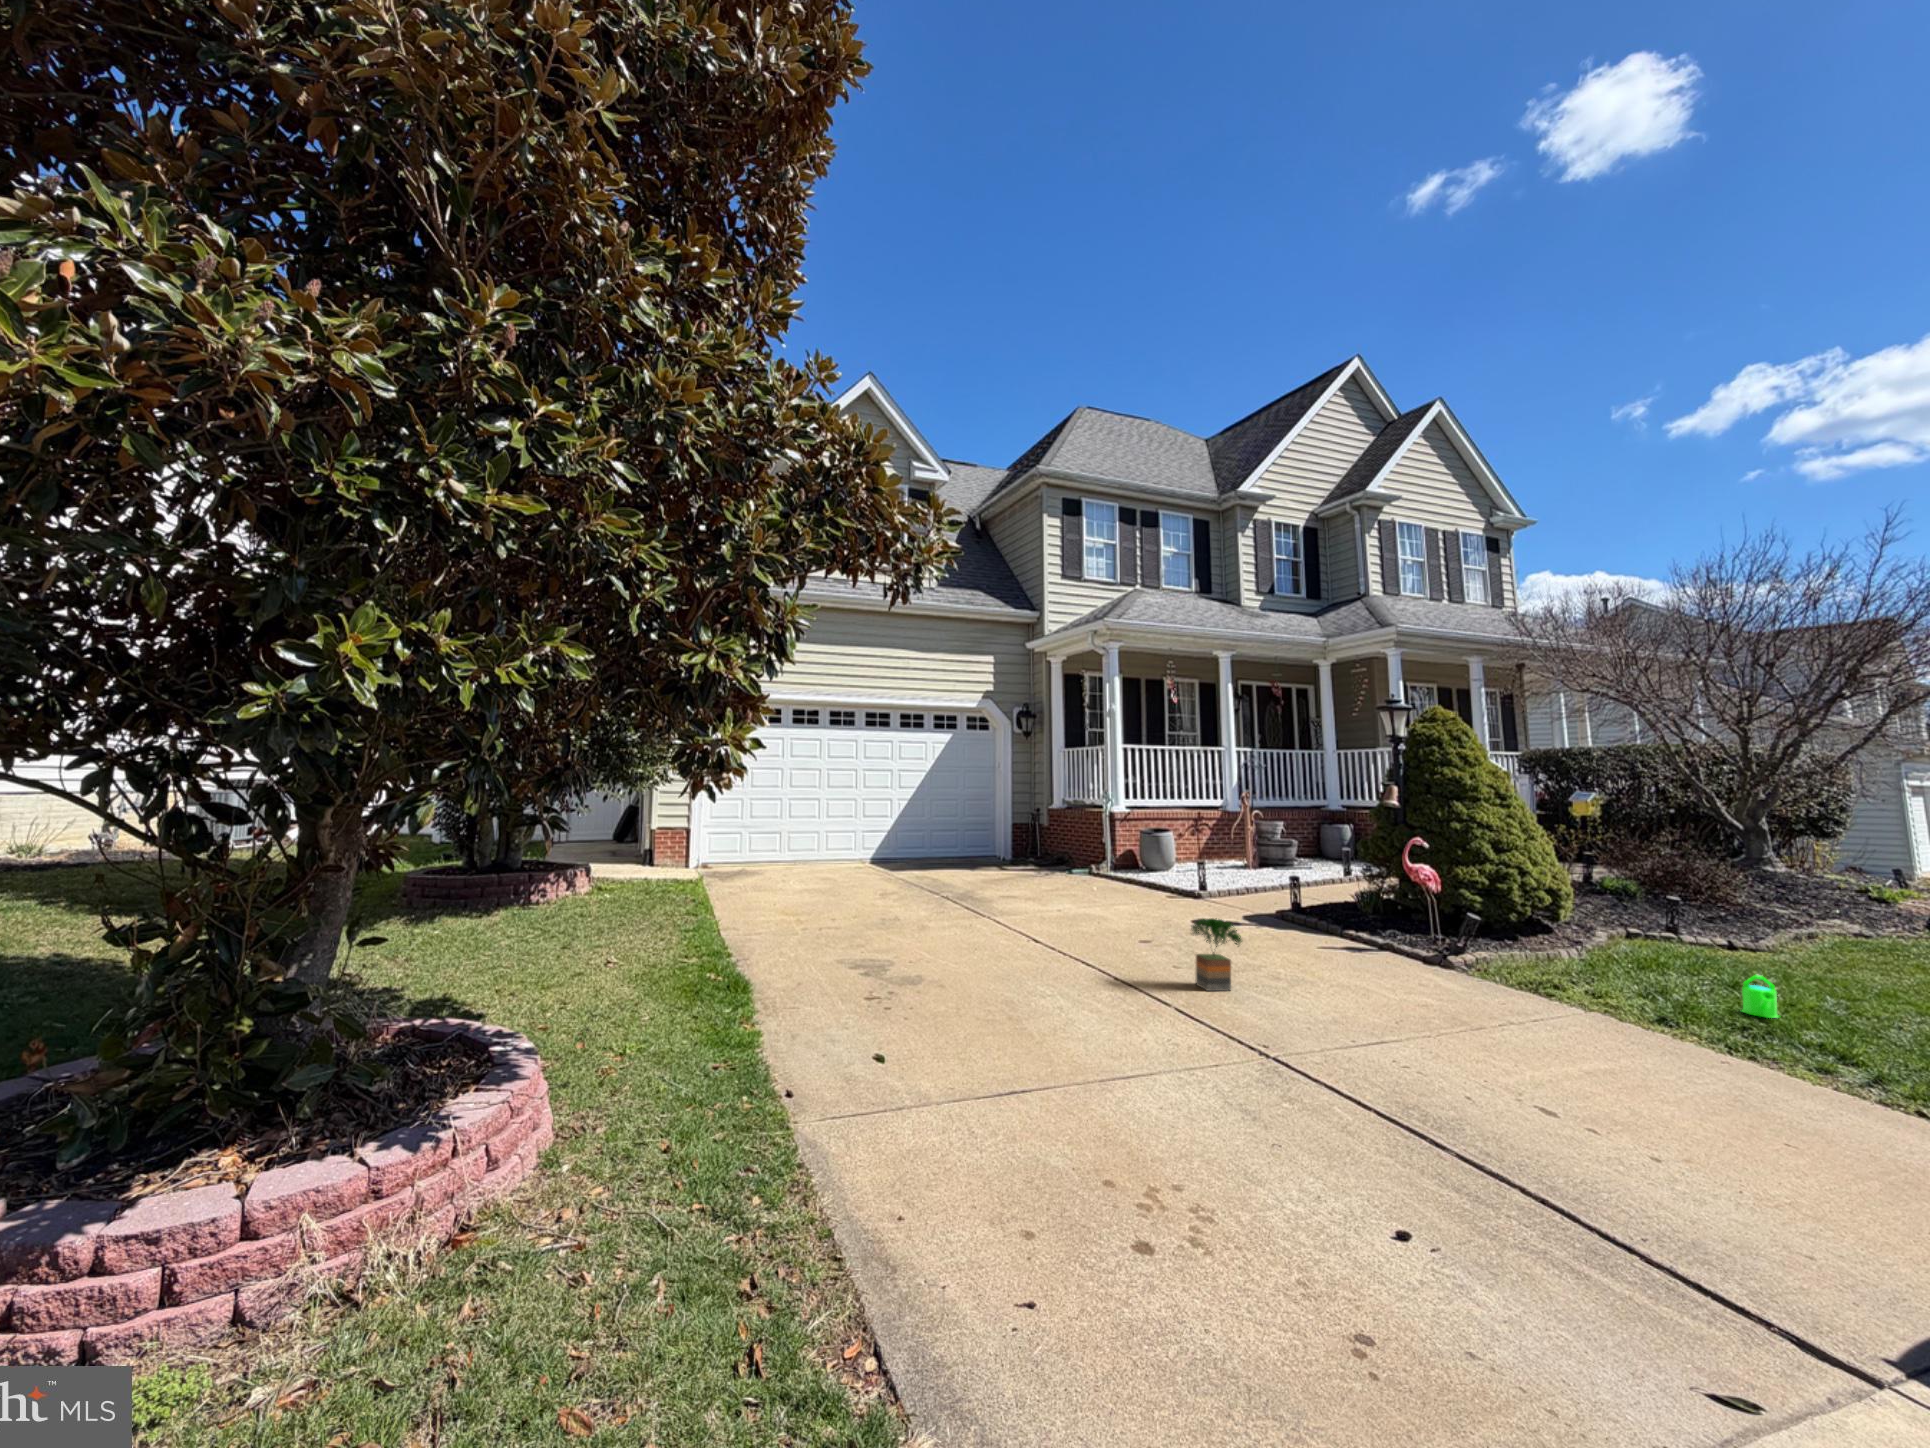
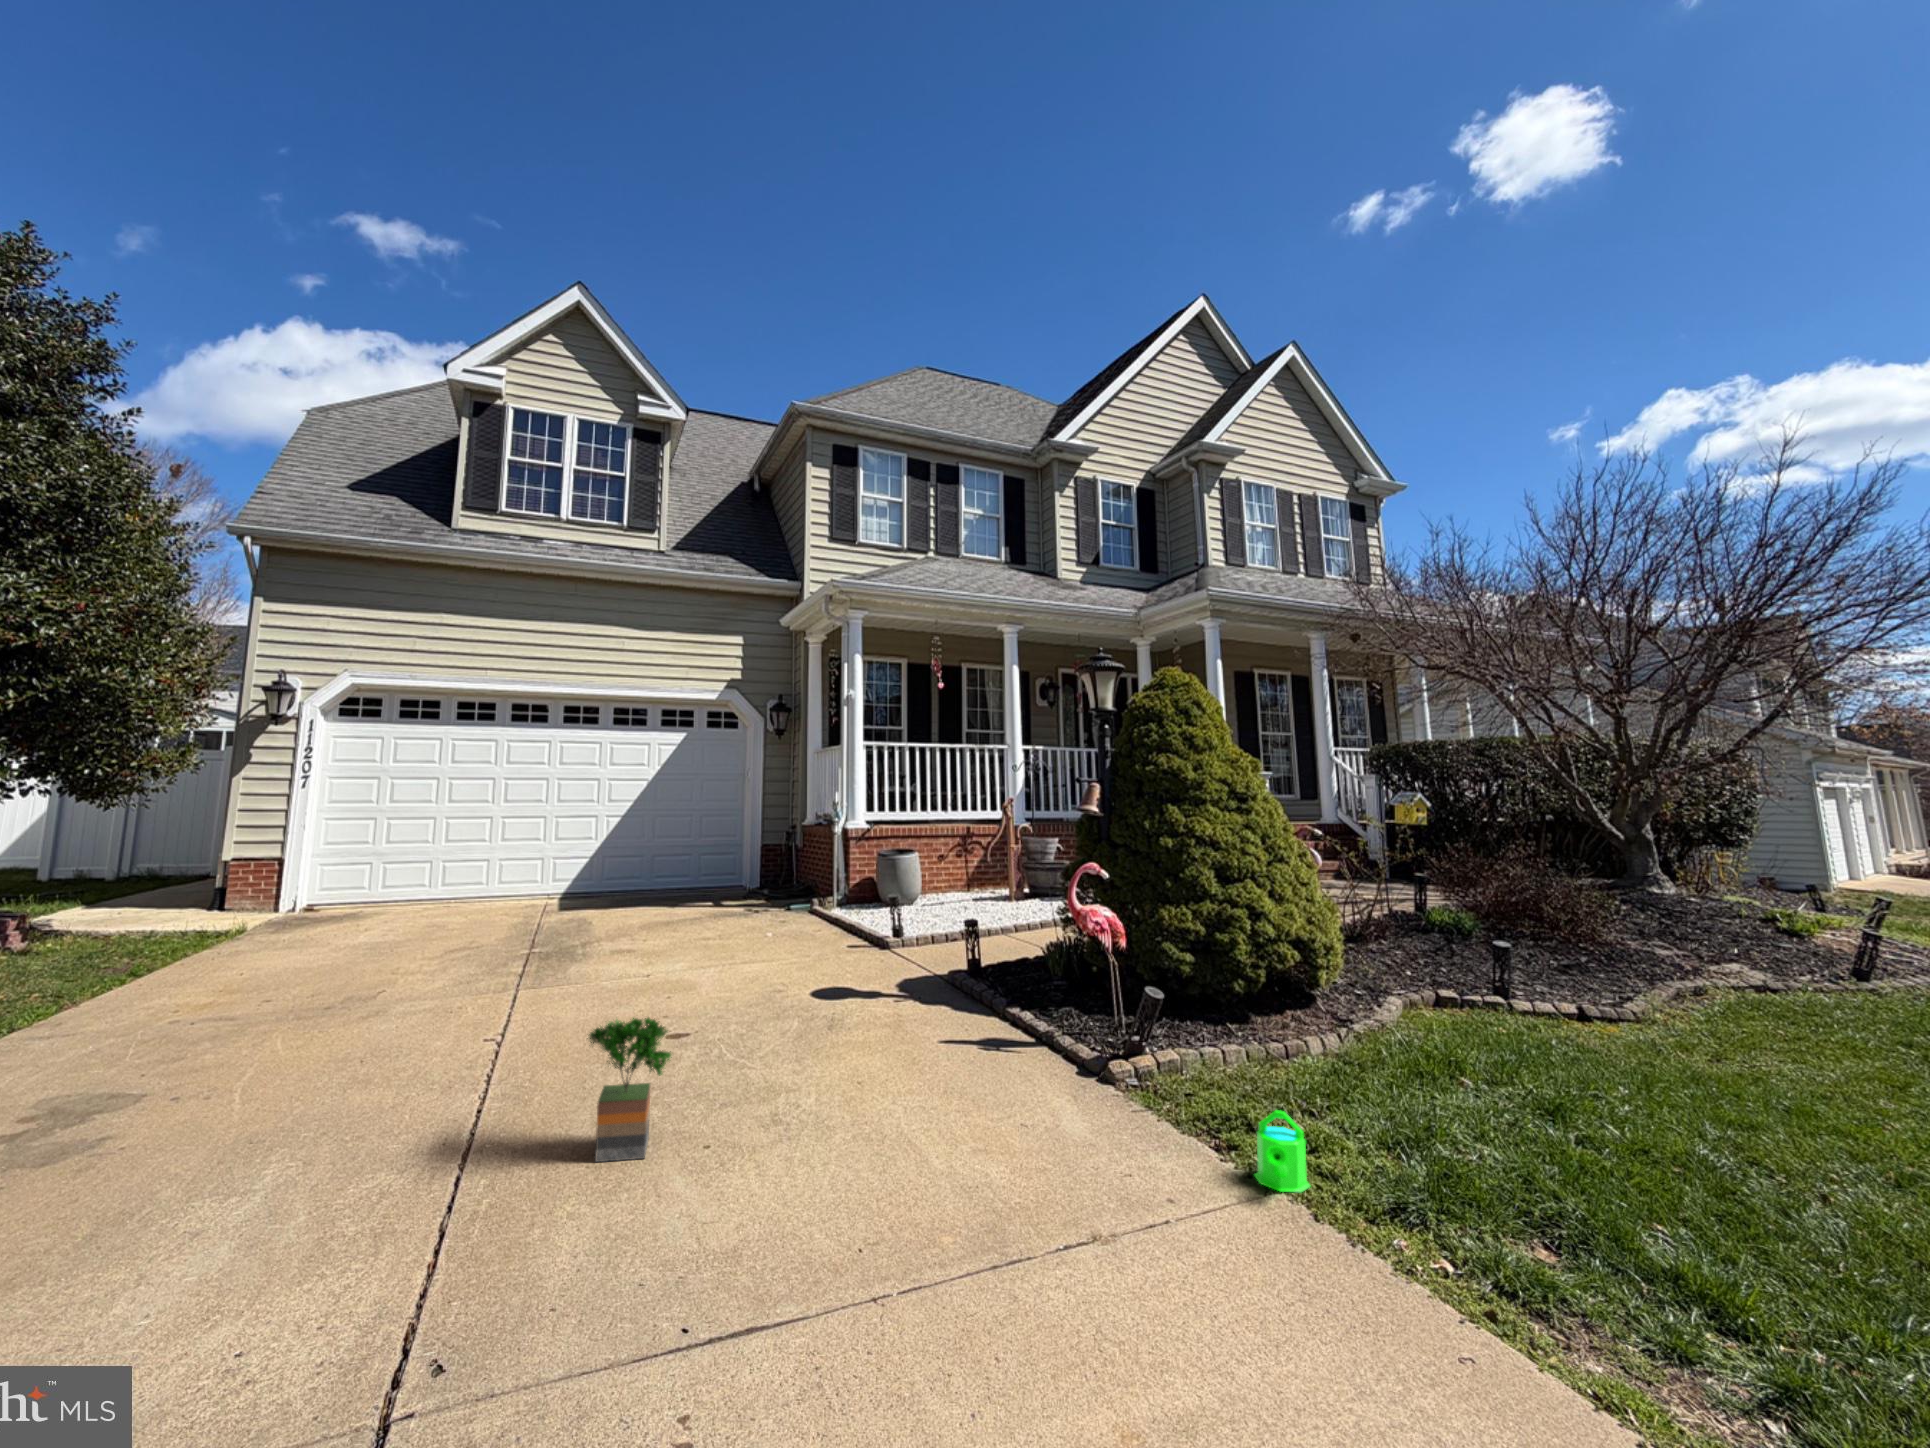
watering can: present [1742,975,1779,1018] -> present [1254,1110,1310,1192]

